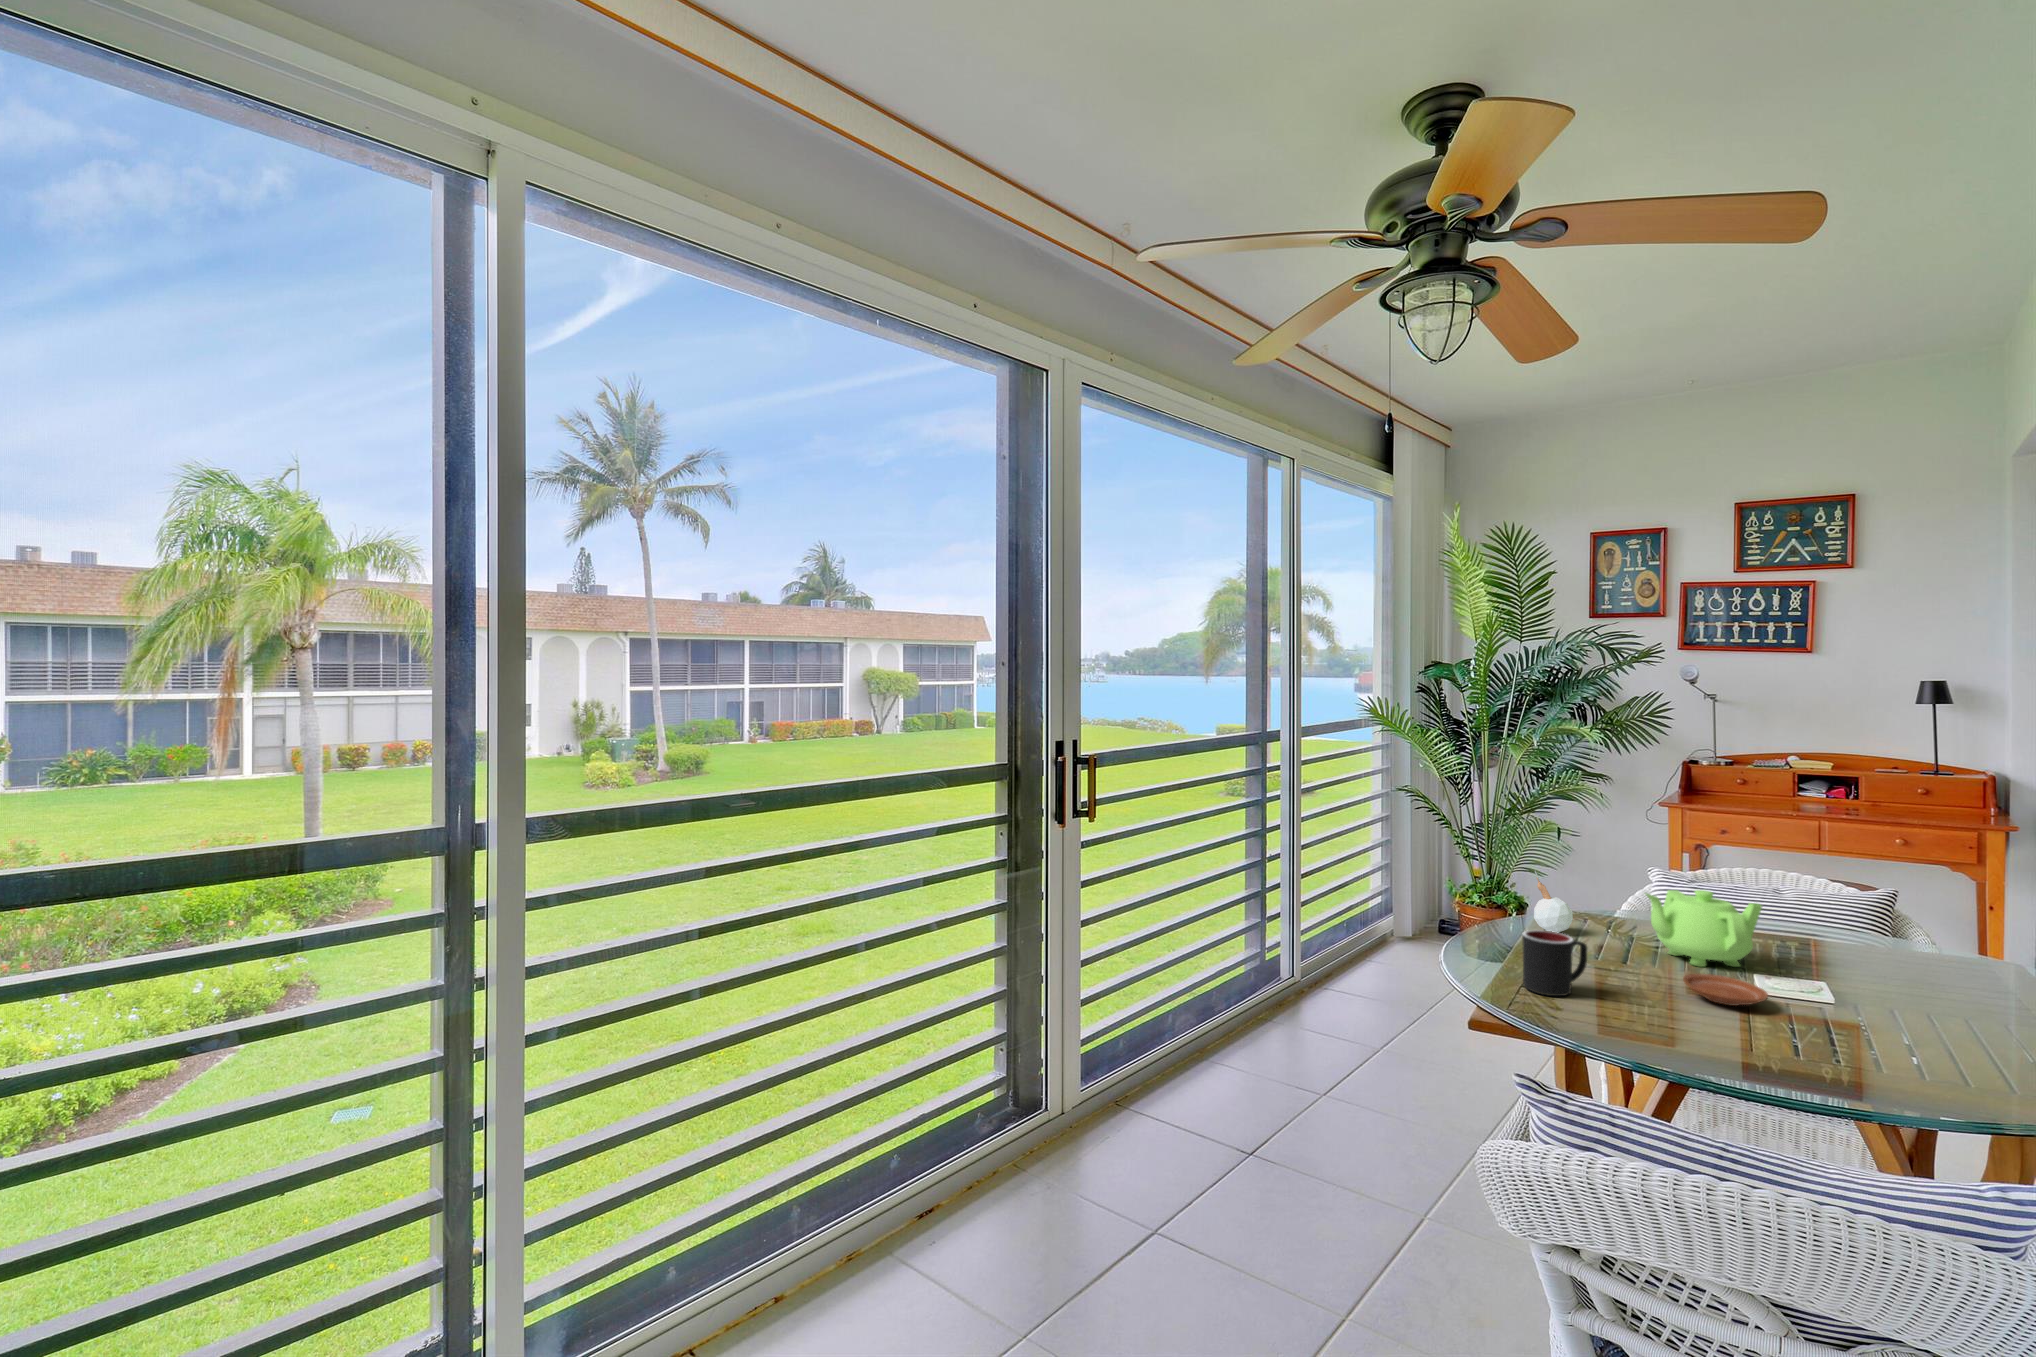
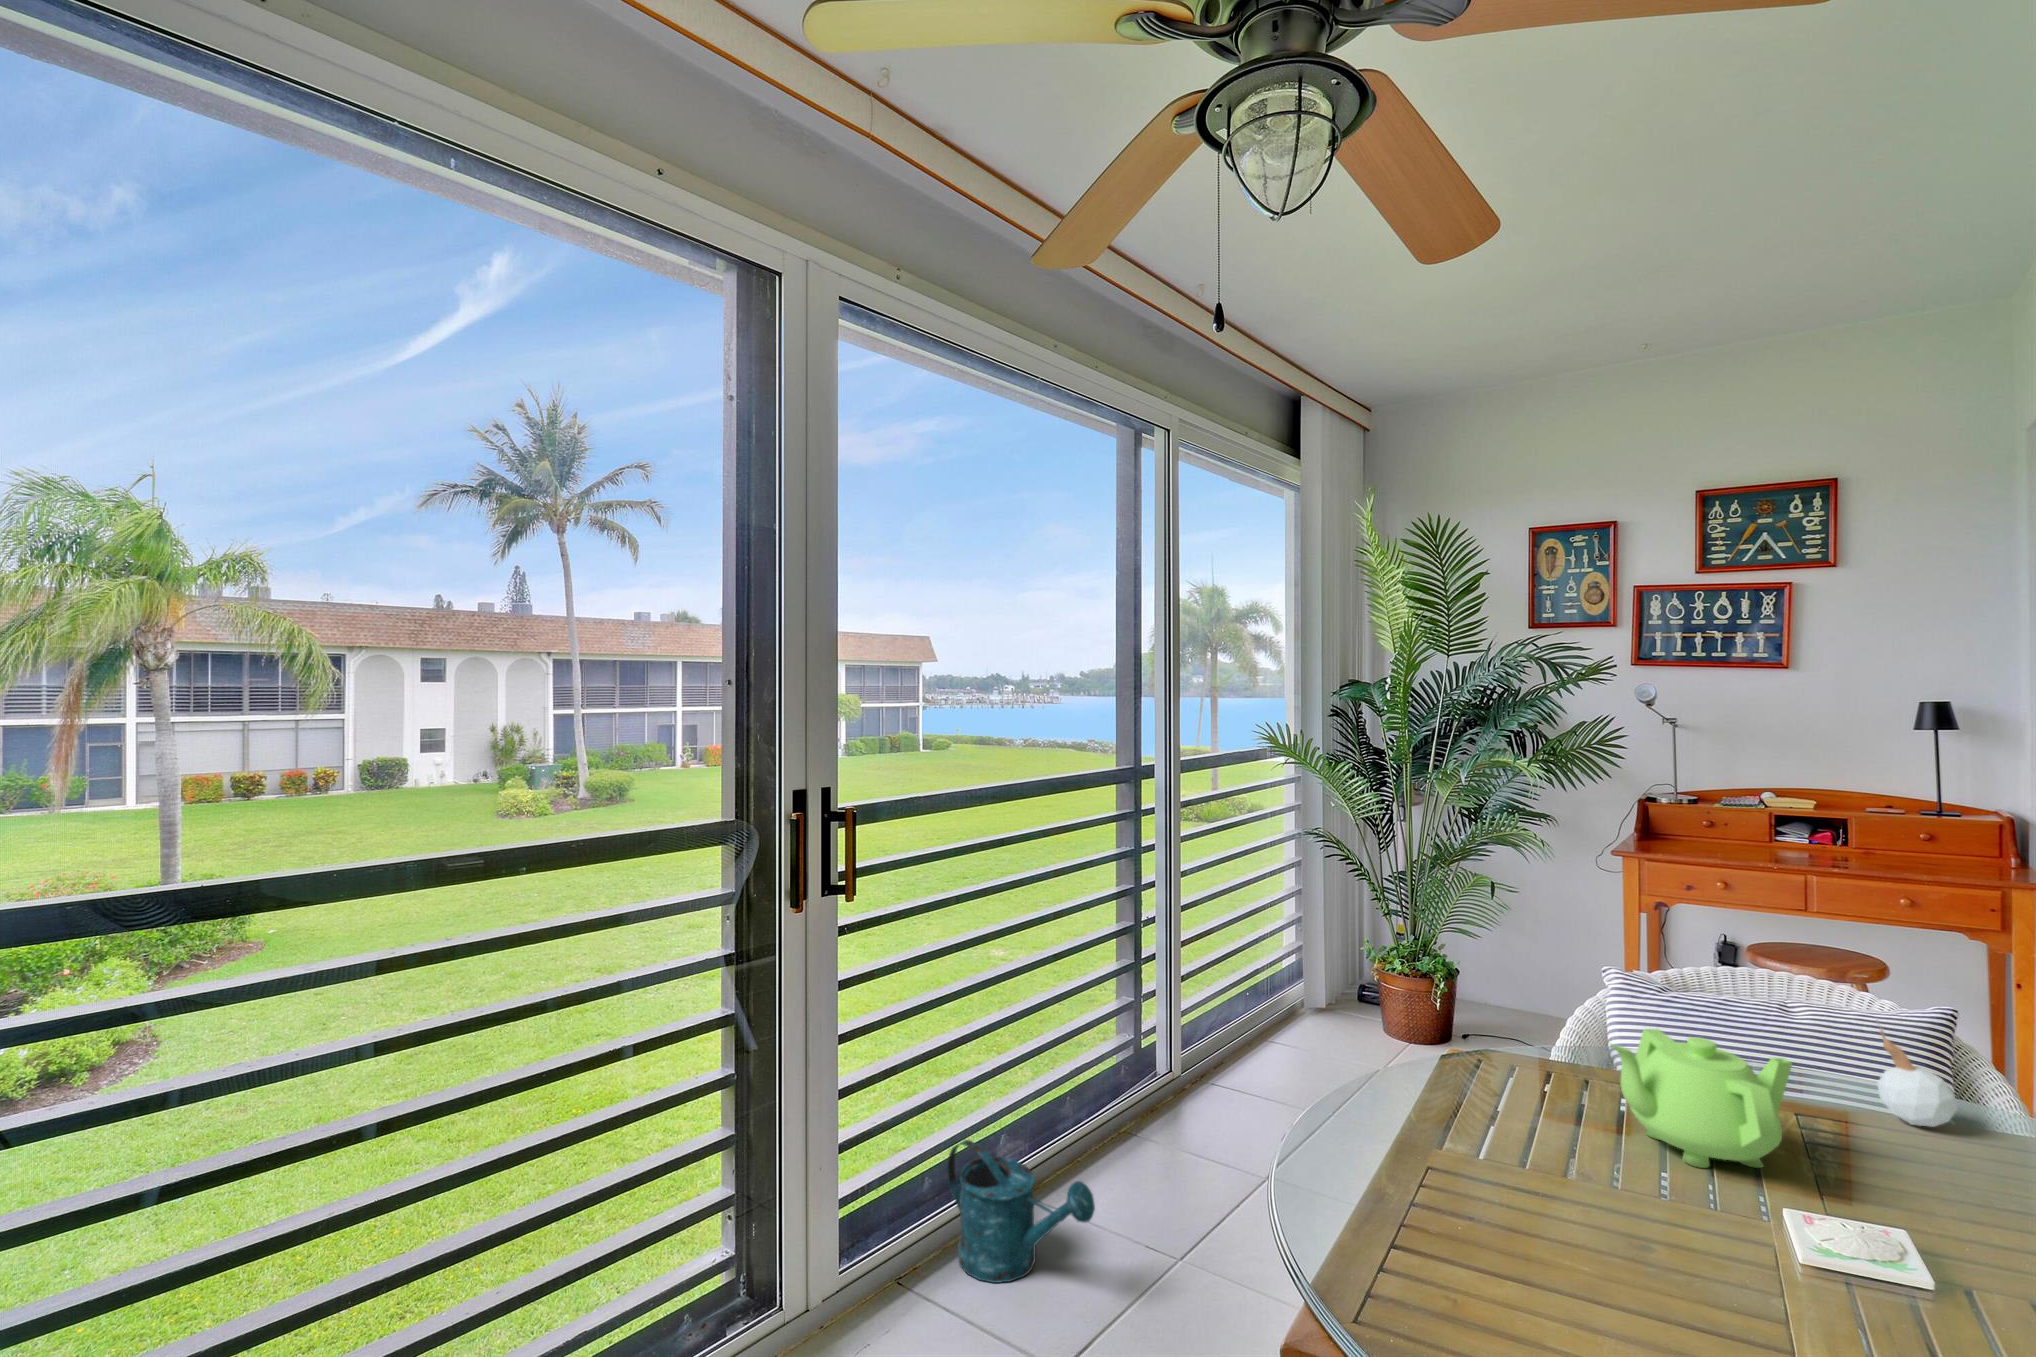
candle: present [1534,871,1573,932] -> present [1877,1021,1958,1127]
mug: present [1522,930,1587,996] -> none [1413,1130,1521,1261]
plate: present [1683,974,1768,1006] -> none [1682,1206,1834,1289]
watering can: none [1145,1004,1266,1102] -> present [947,1140,1095,1283]

